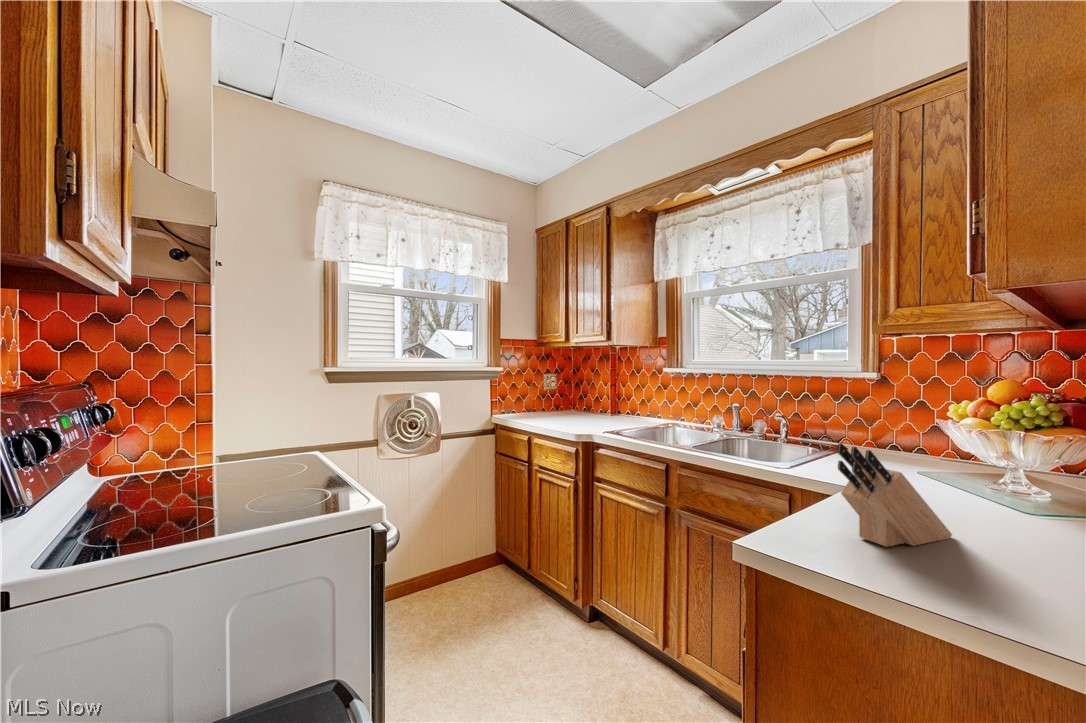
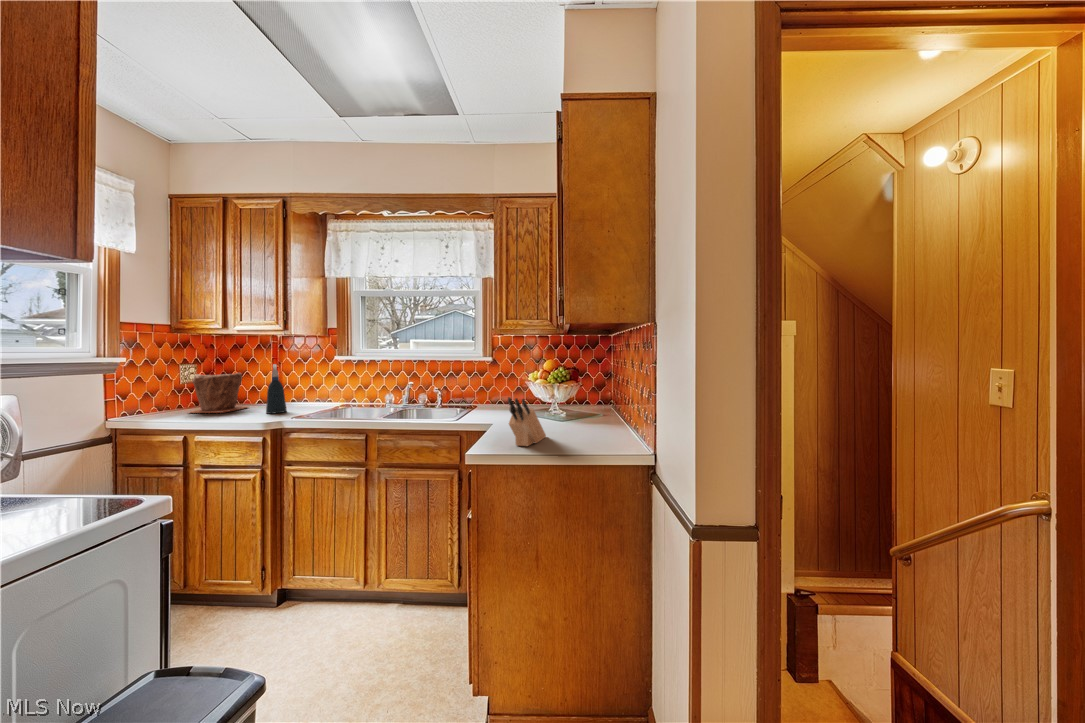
spray bottle: none [592,375,609,425] -> present [266,364,287,414]
plant pot: none [542,382,588,419] -> present [189,373,248,413]

